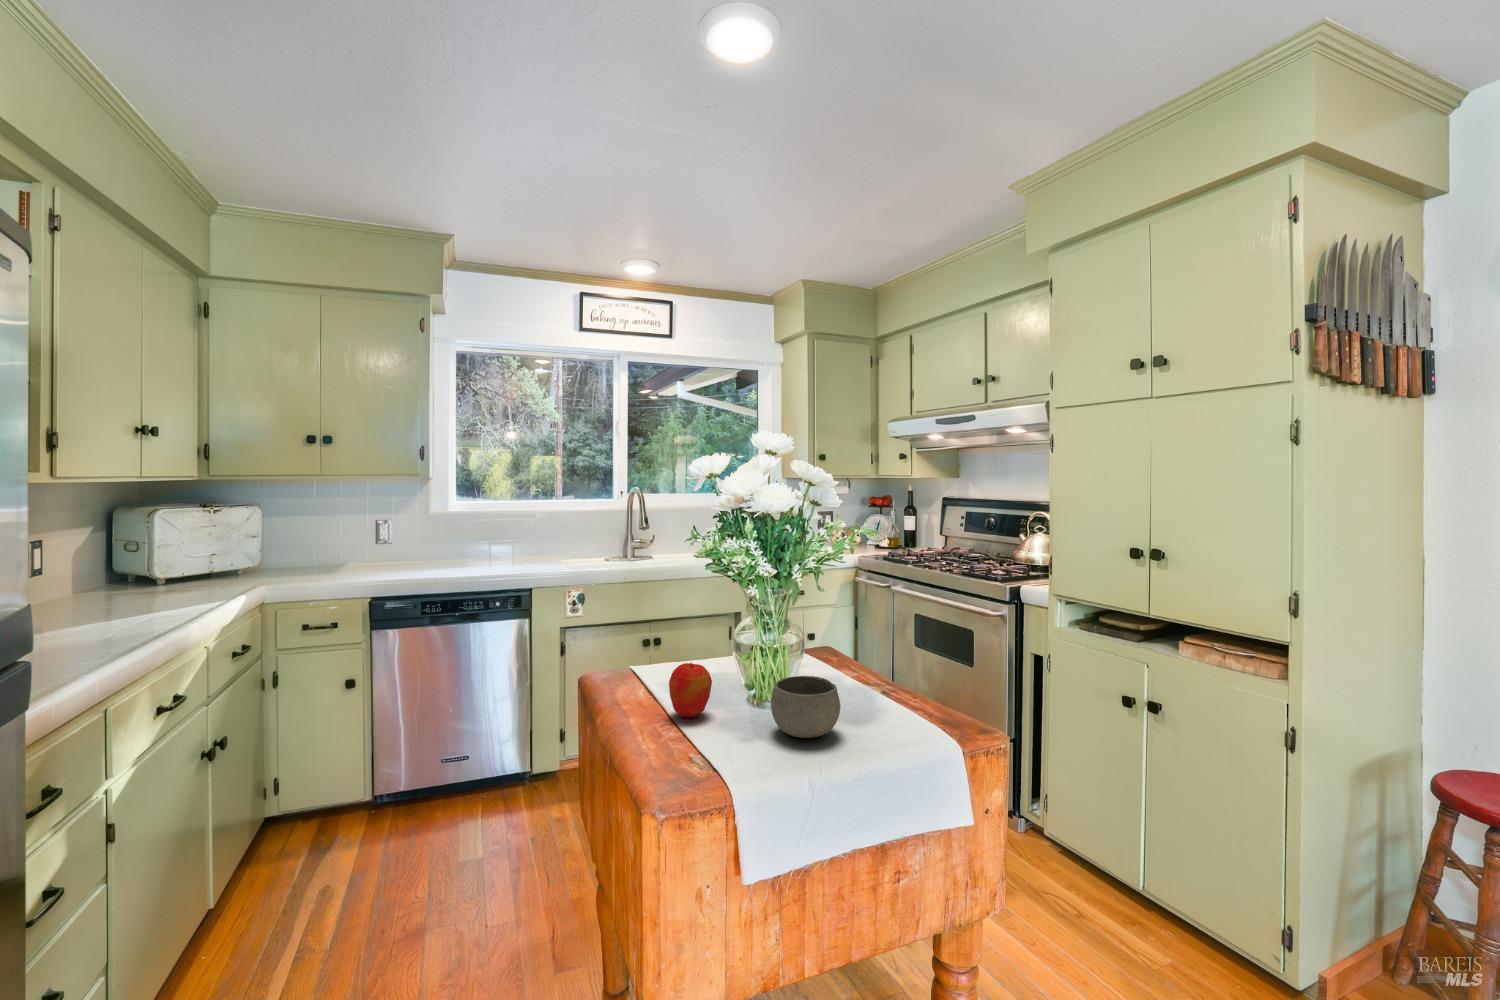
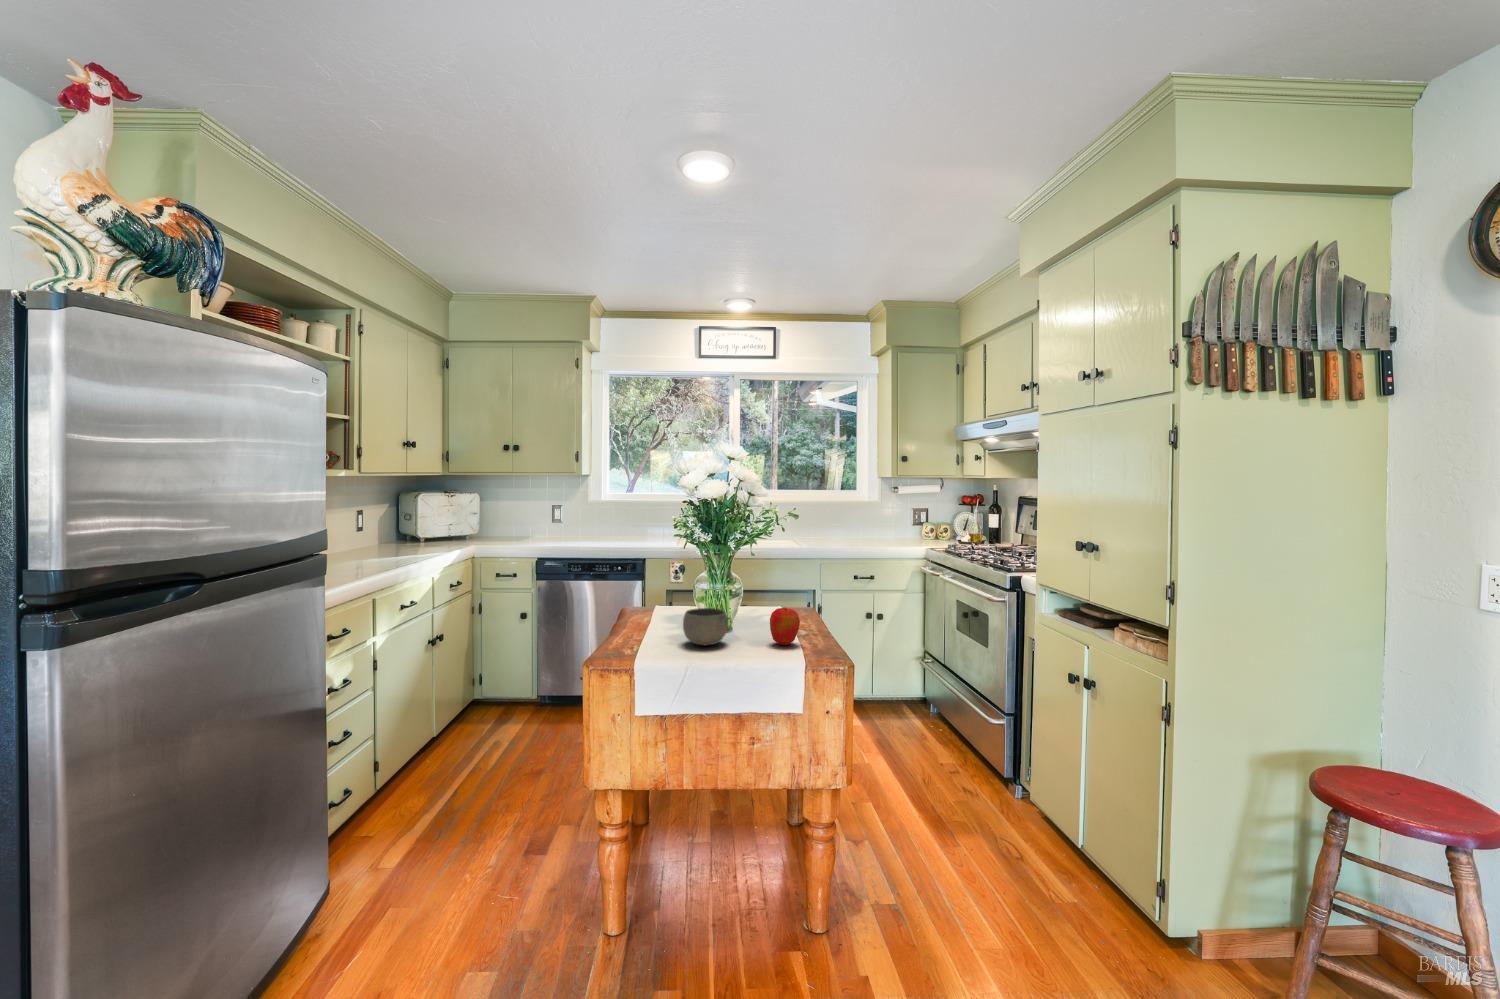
apple: present [669,663,712,717] -> present [770,608,800,645]

